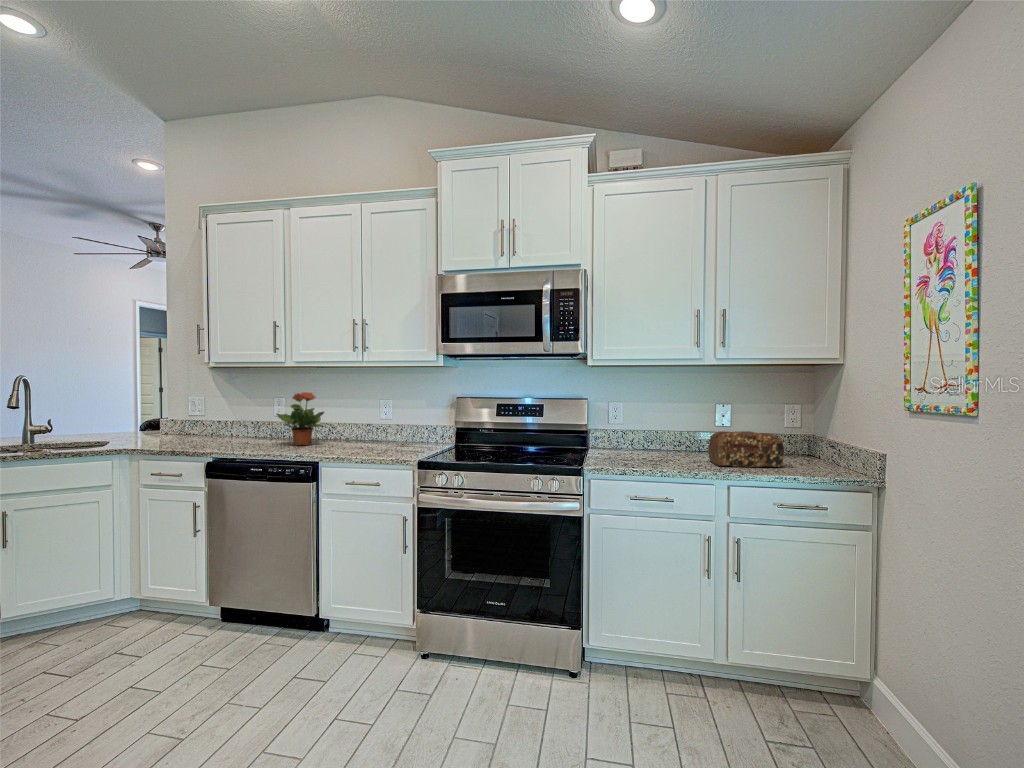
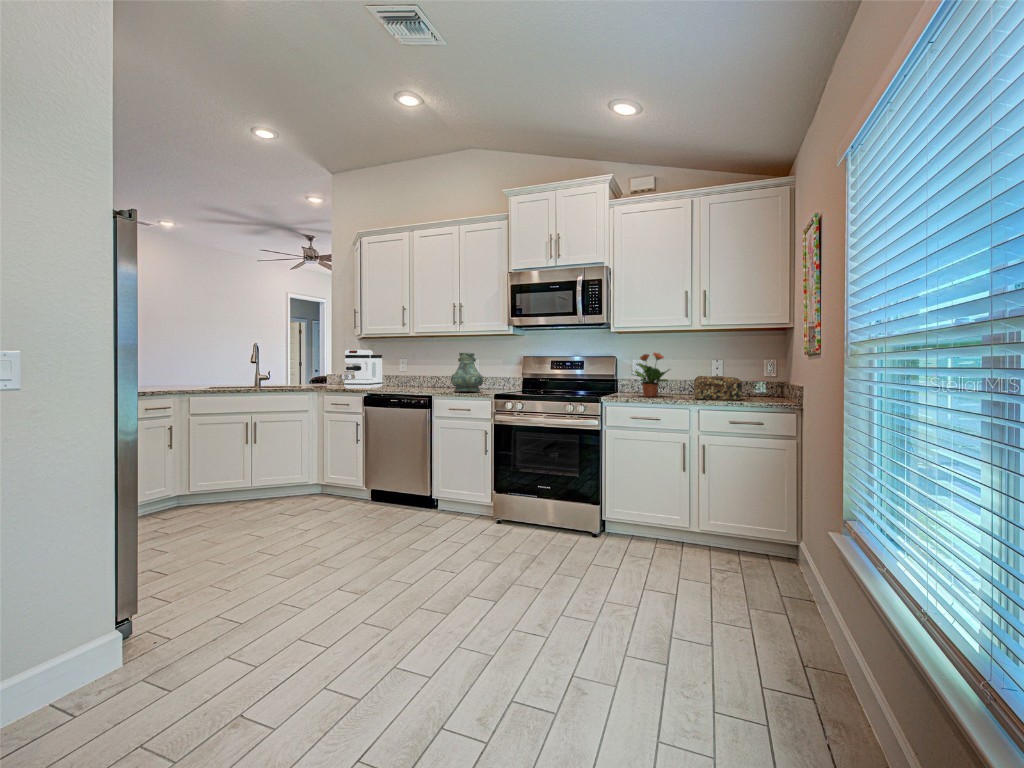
coffee maker: none [177,386,243,446] -> present [344,350,382,389]
potted plant: present [277,392,324,446] -> present [633,352,670,397]
vase: none [348,394,398,453] -> present [451,353,483,392]

